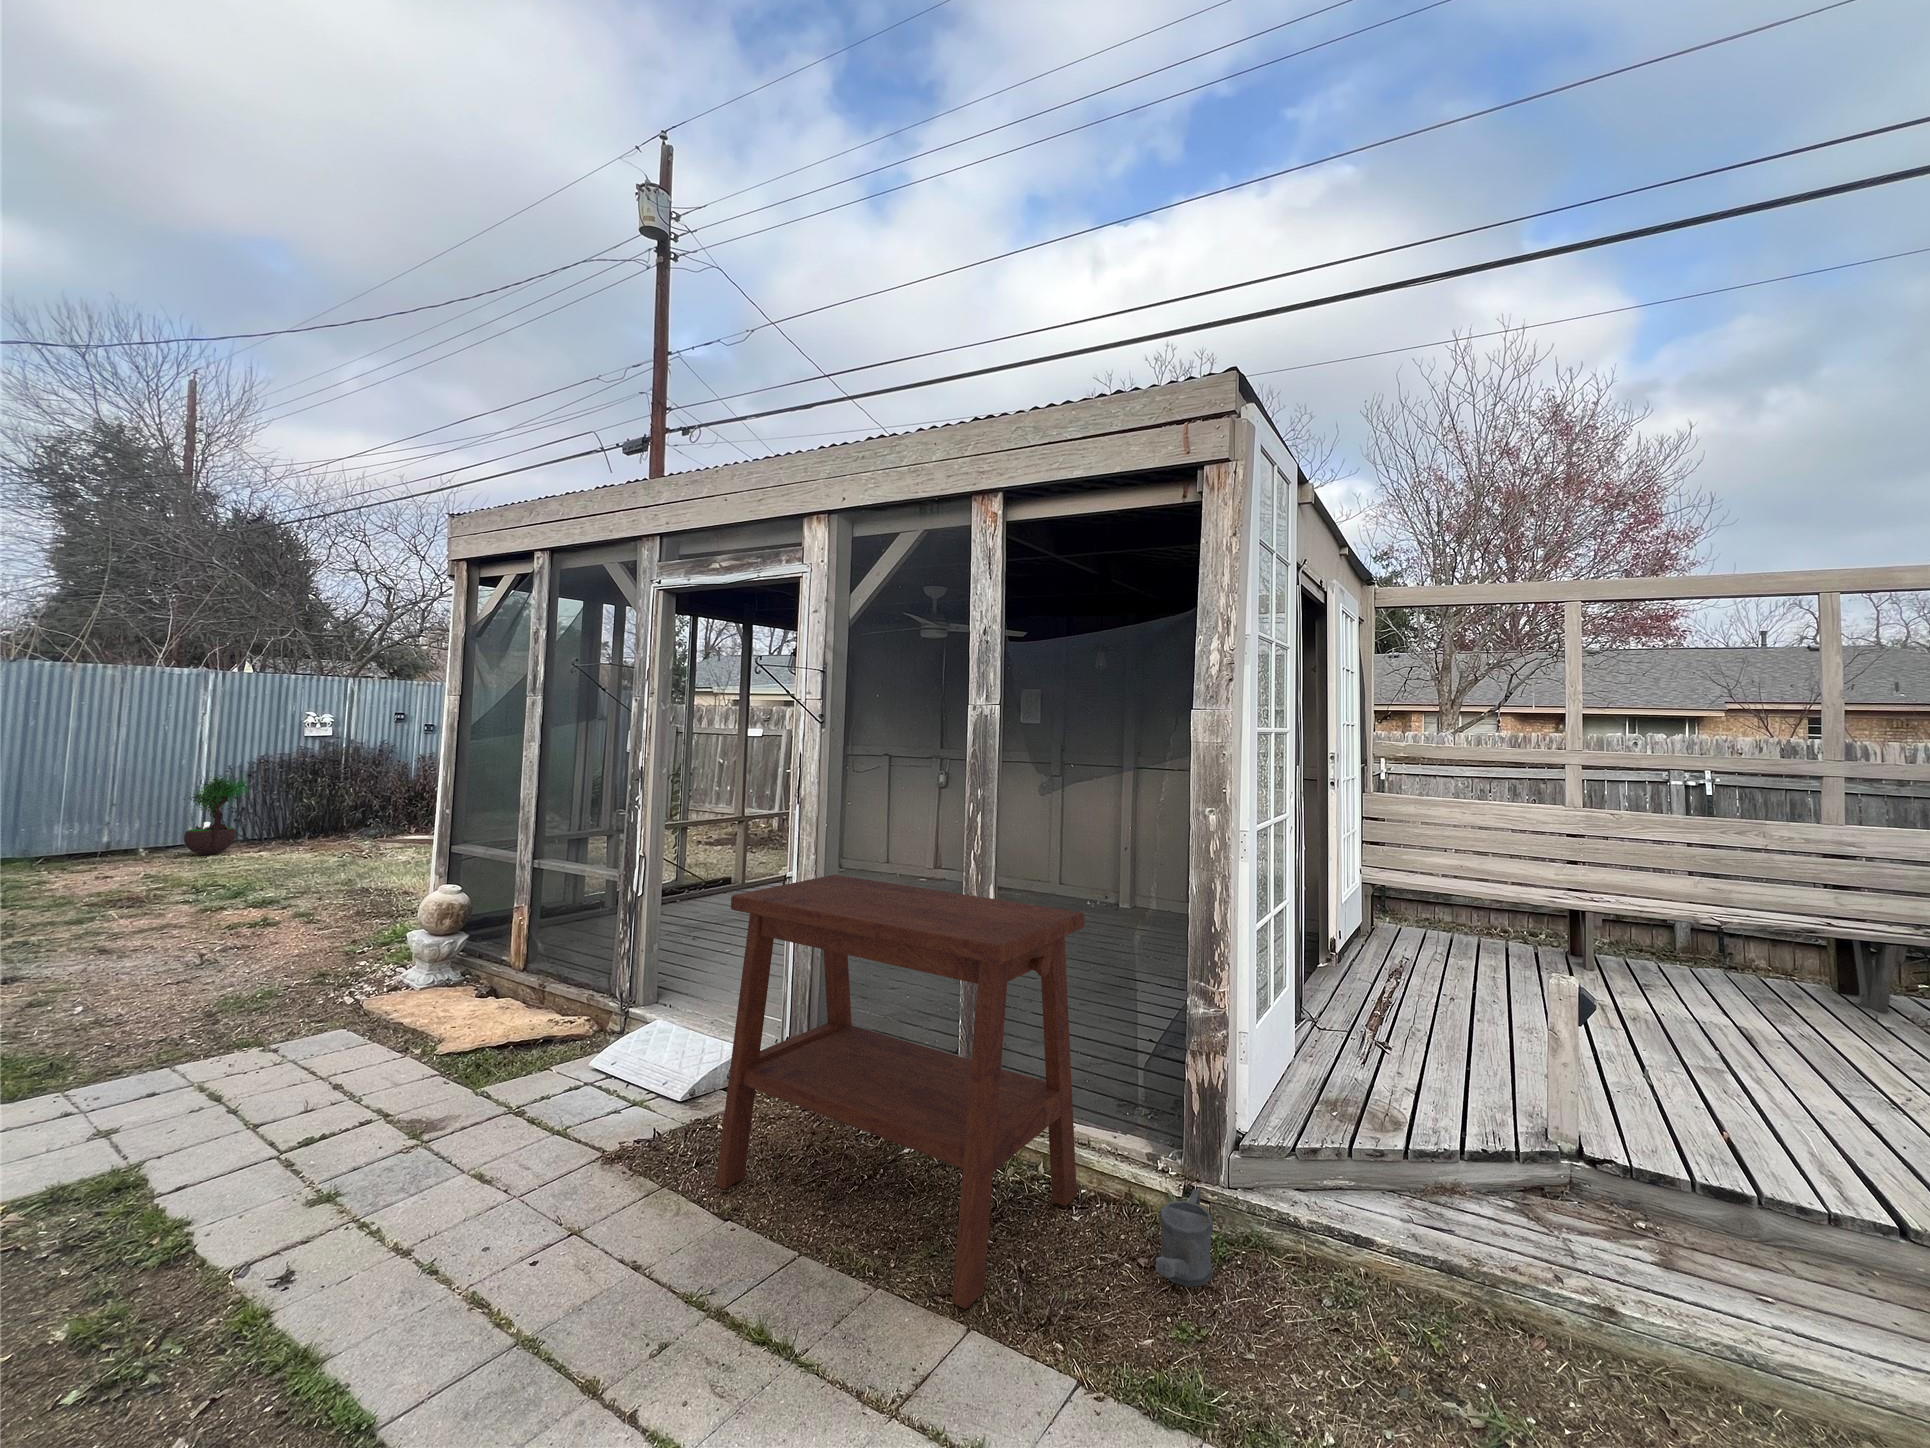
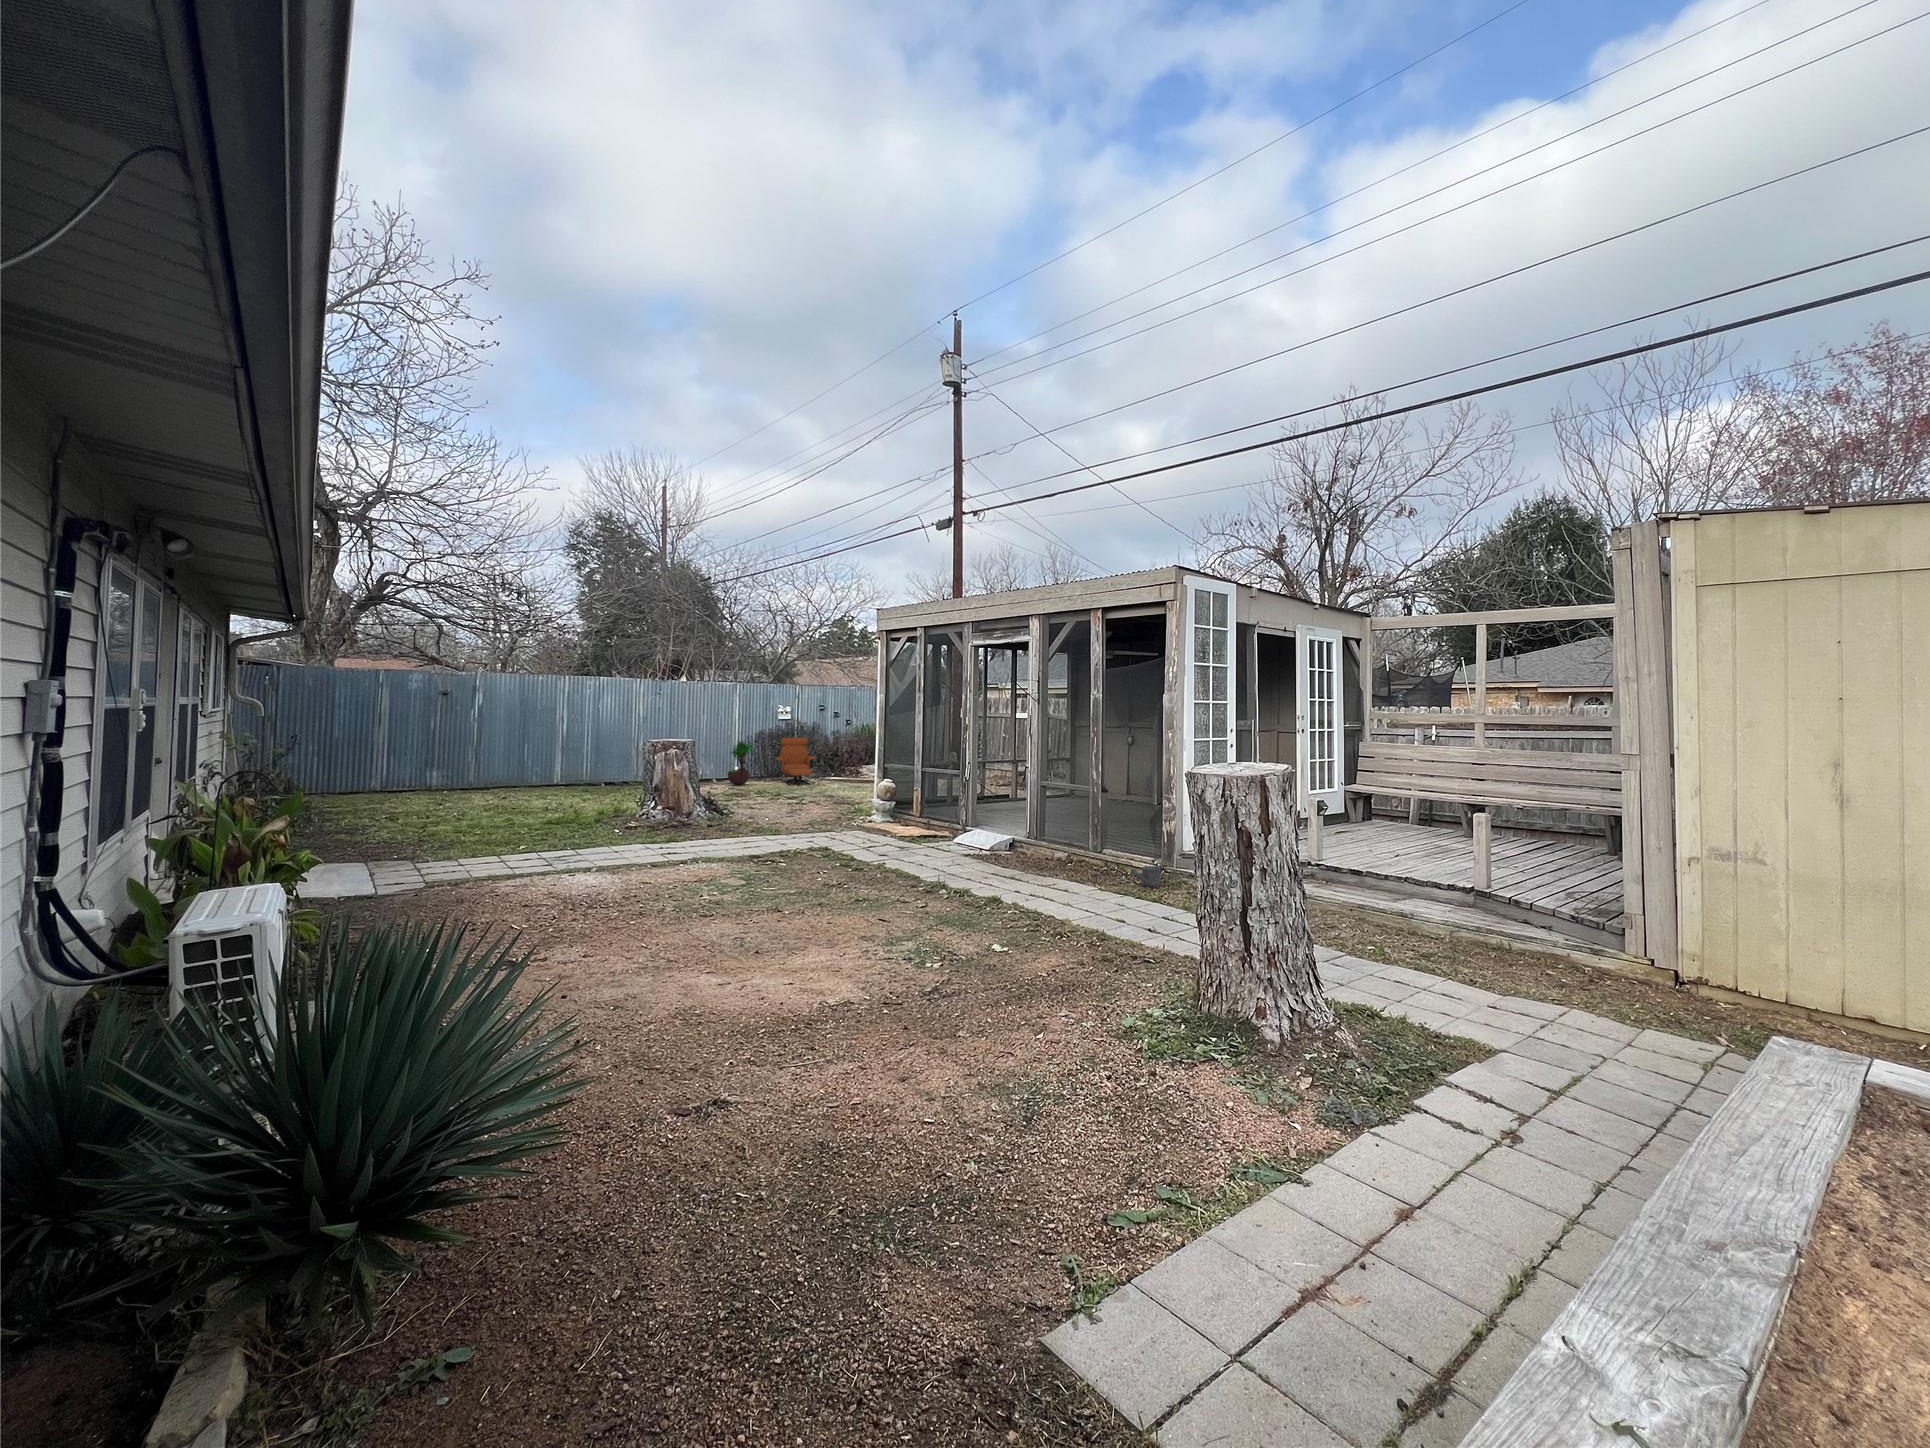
lounge chair: none [297,771,381,853] -> present [776,737,814,786]
side table: present [715,875,1085,1309] -> none [1003,764,1127,884]

